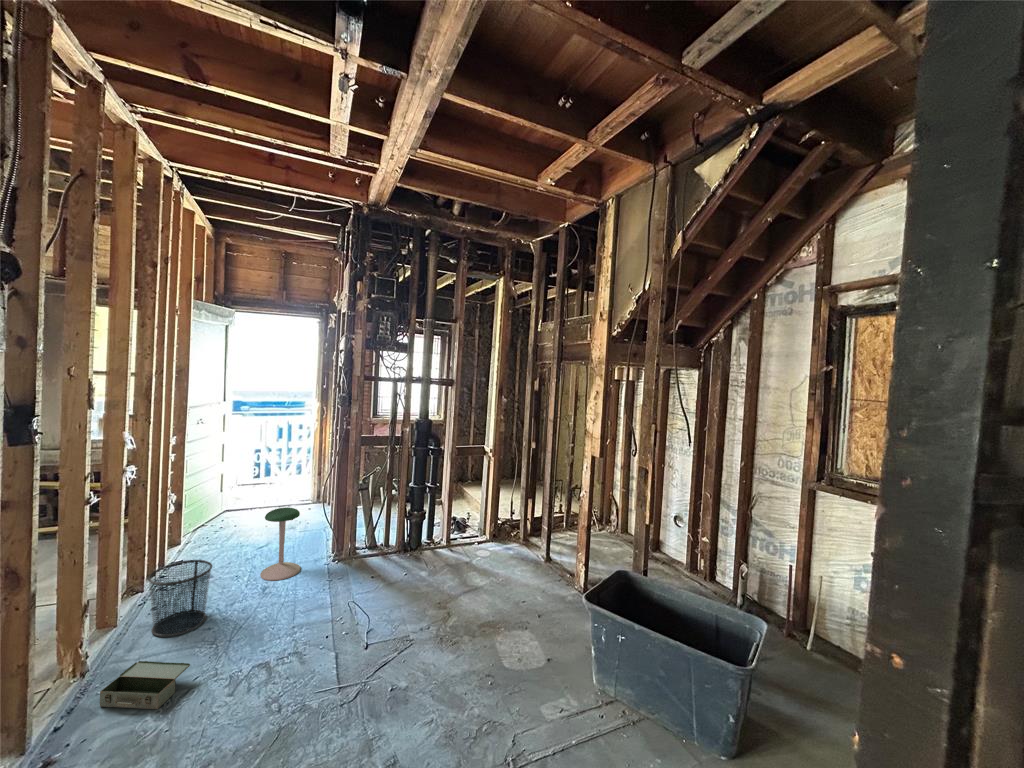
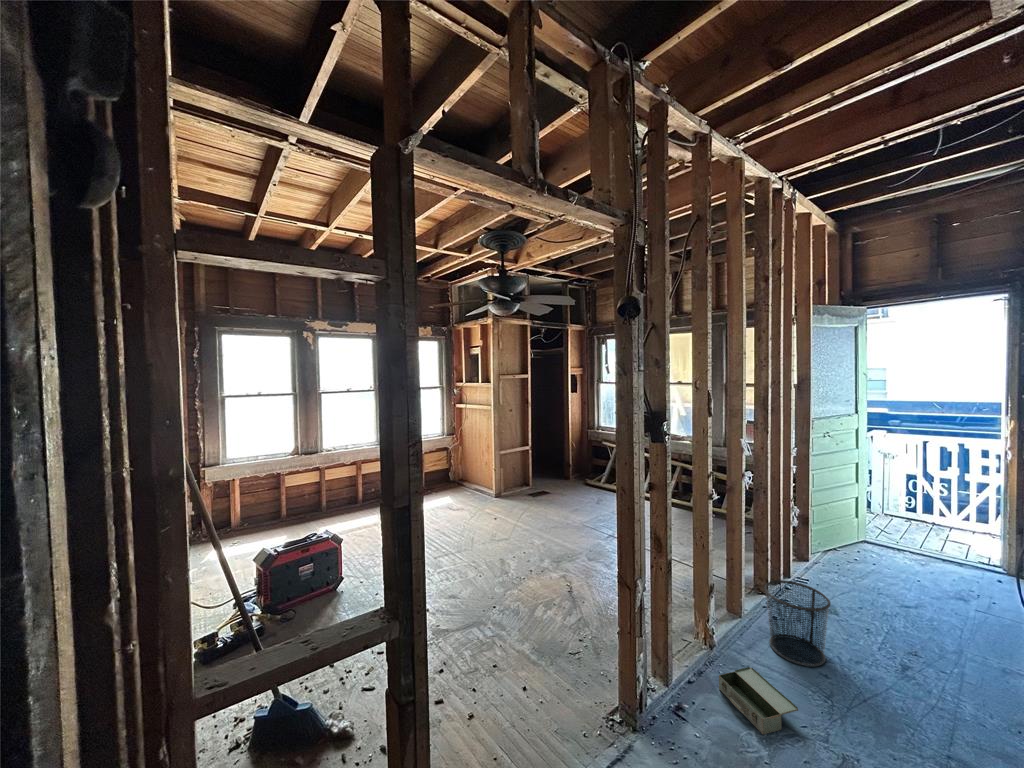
stool: present [260,508,300,581] -> none [903,564,975,675]

